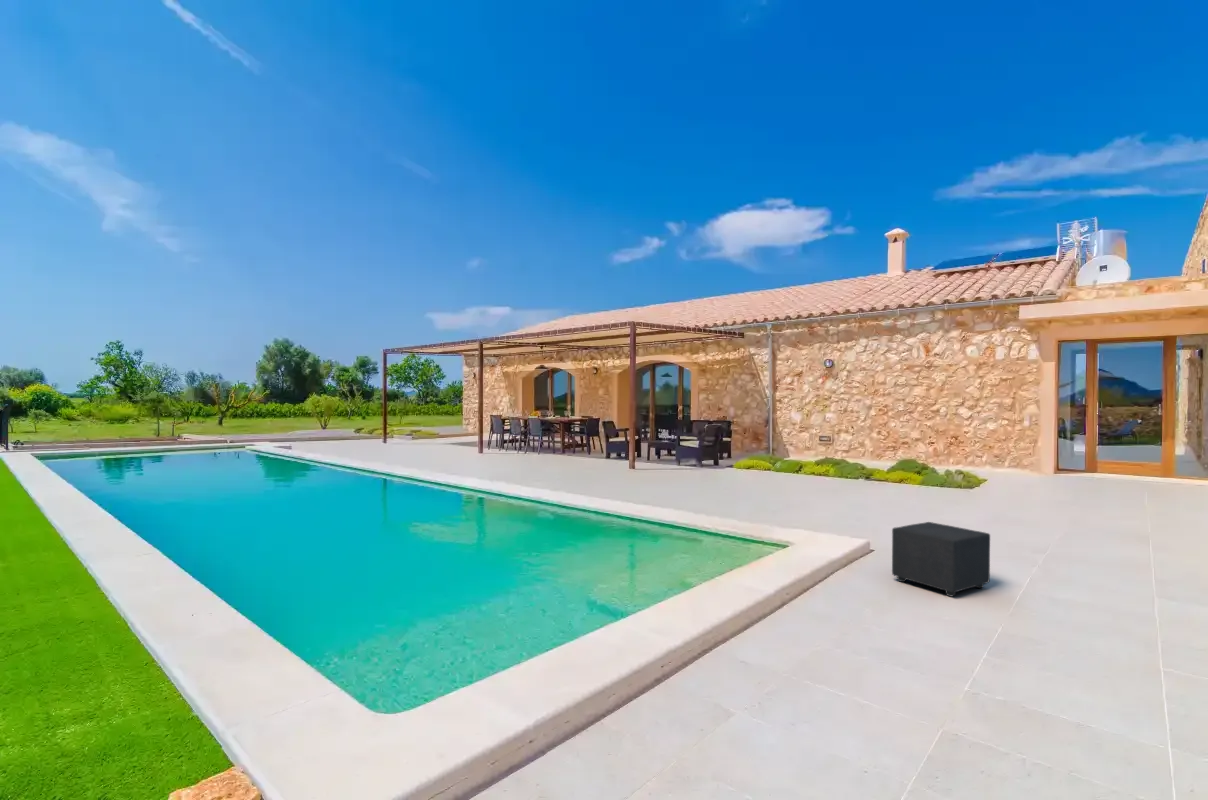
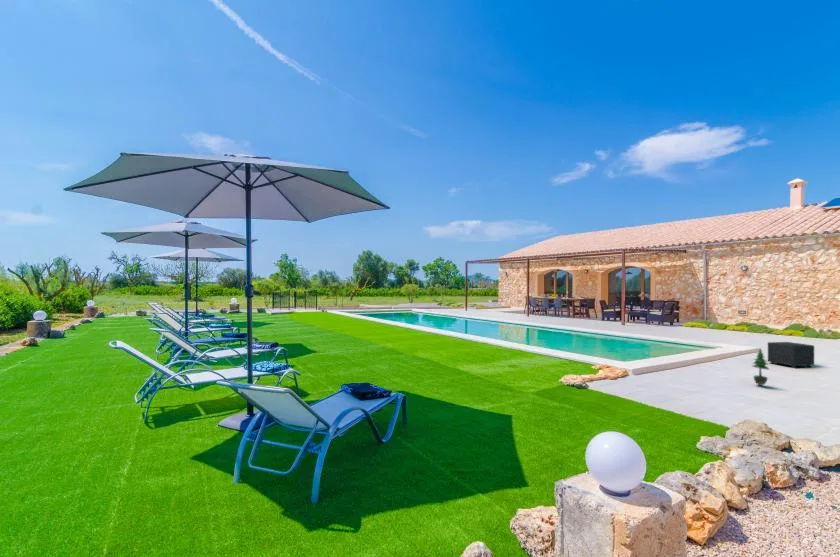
potted tree: none [887,606,946,751] -> present [753,349,769,386]

